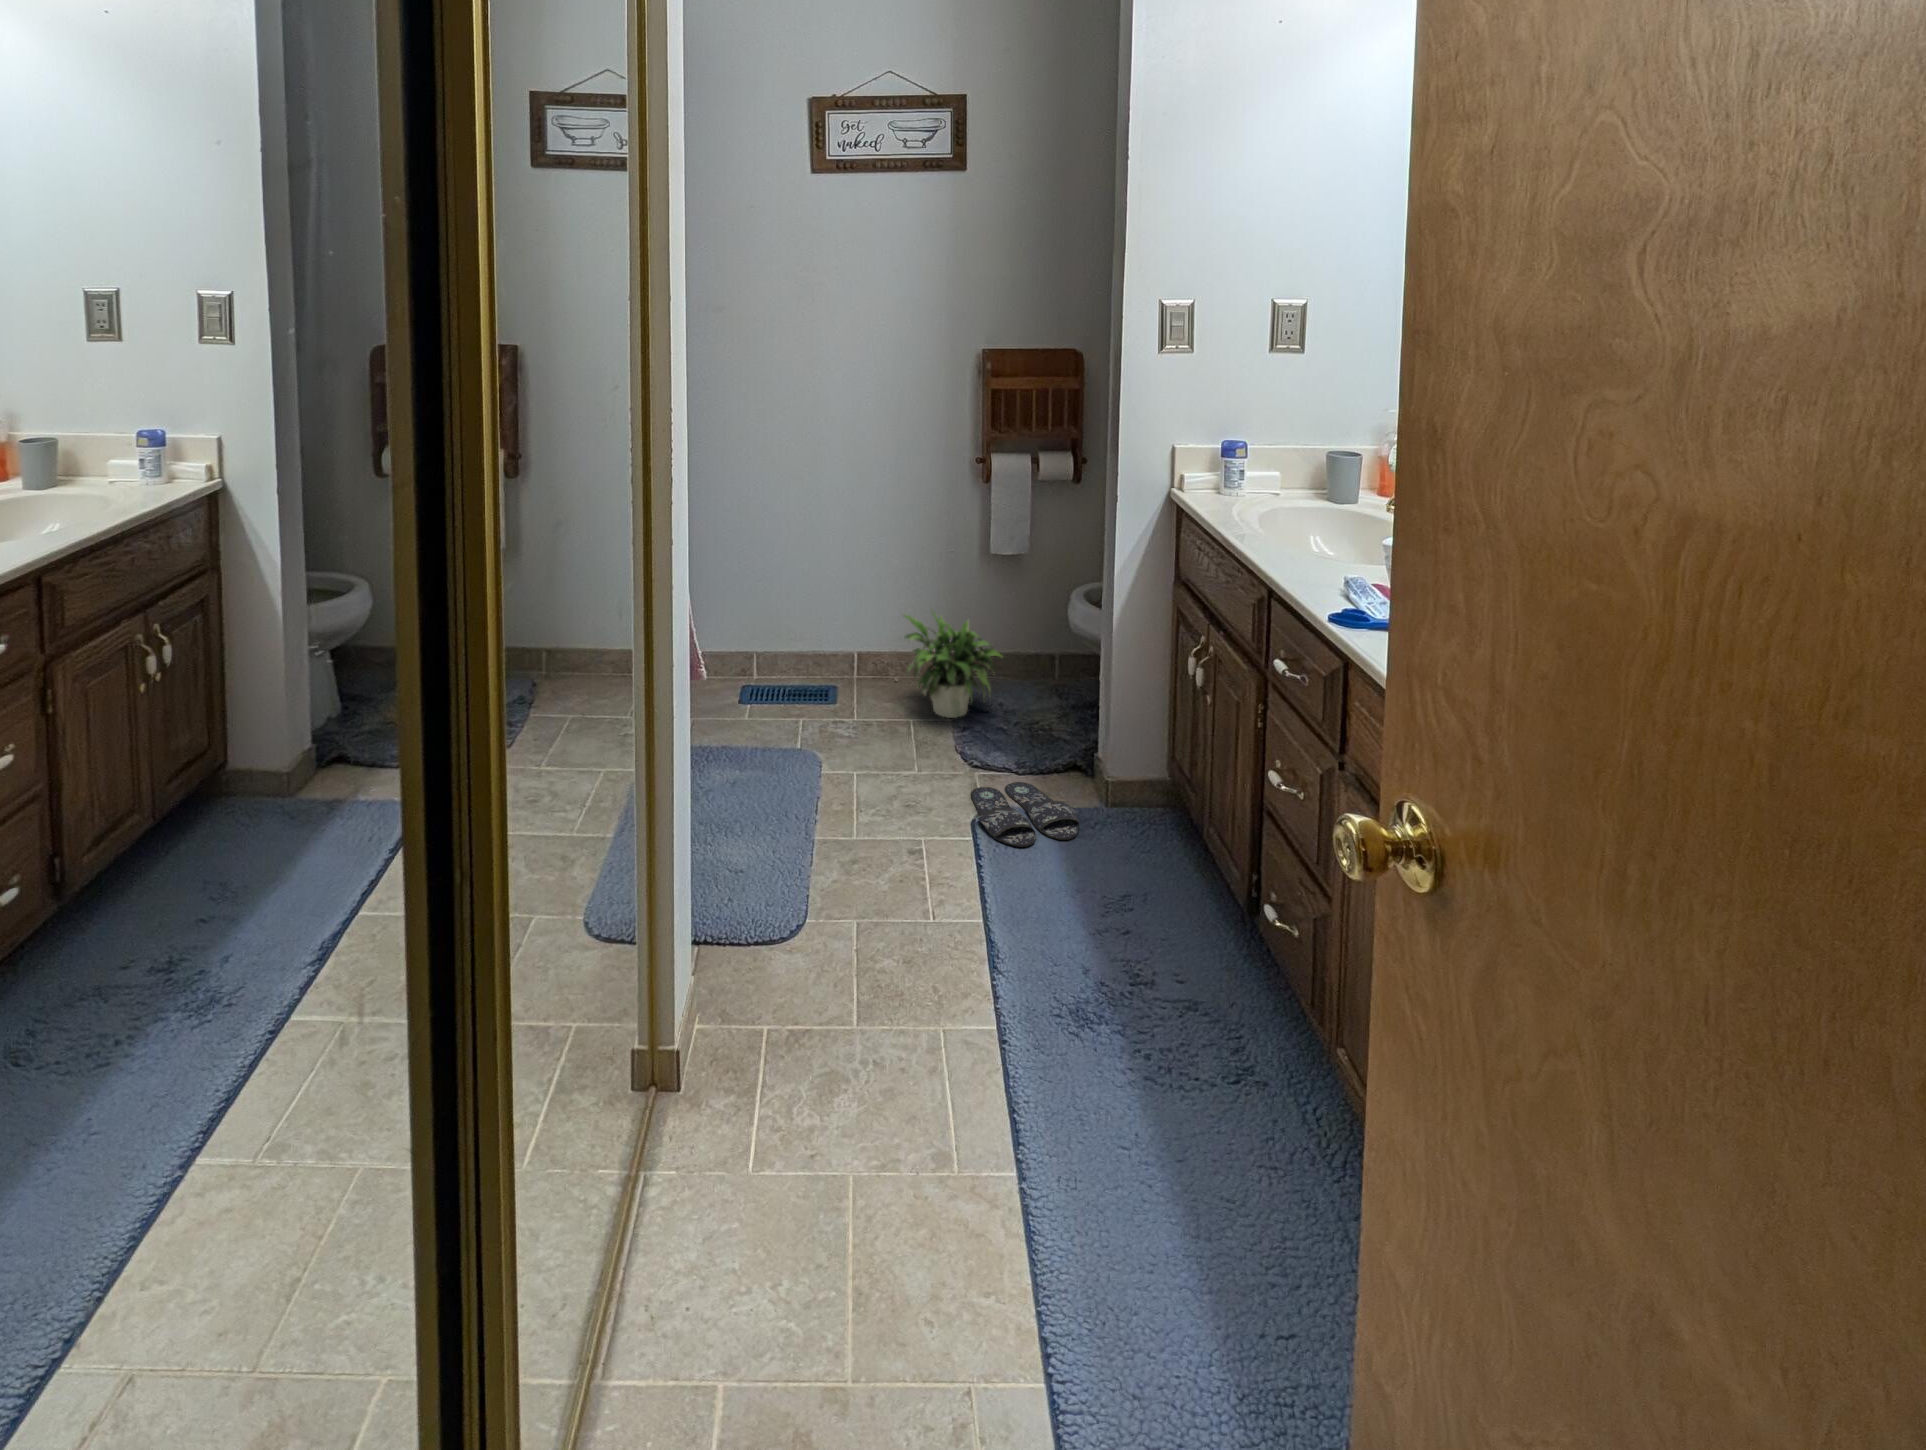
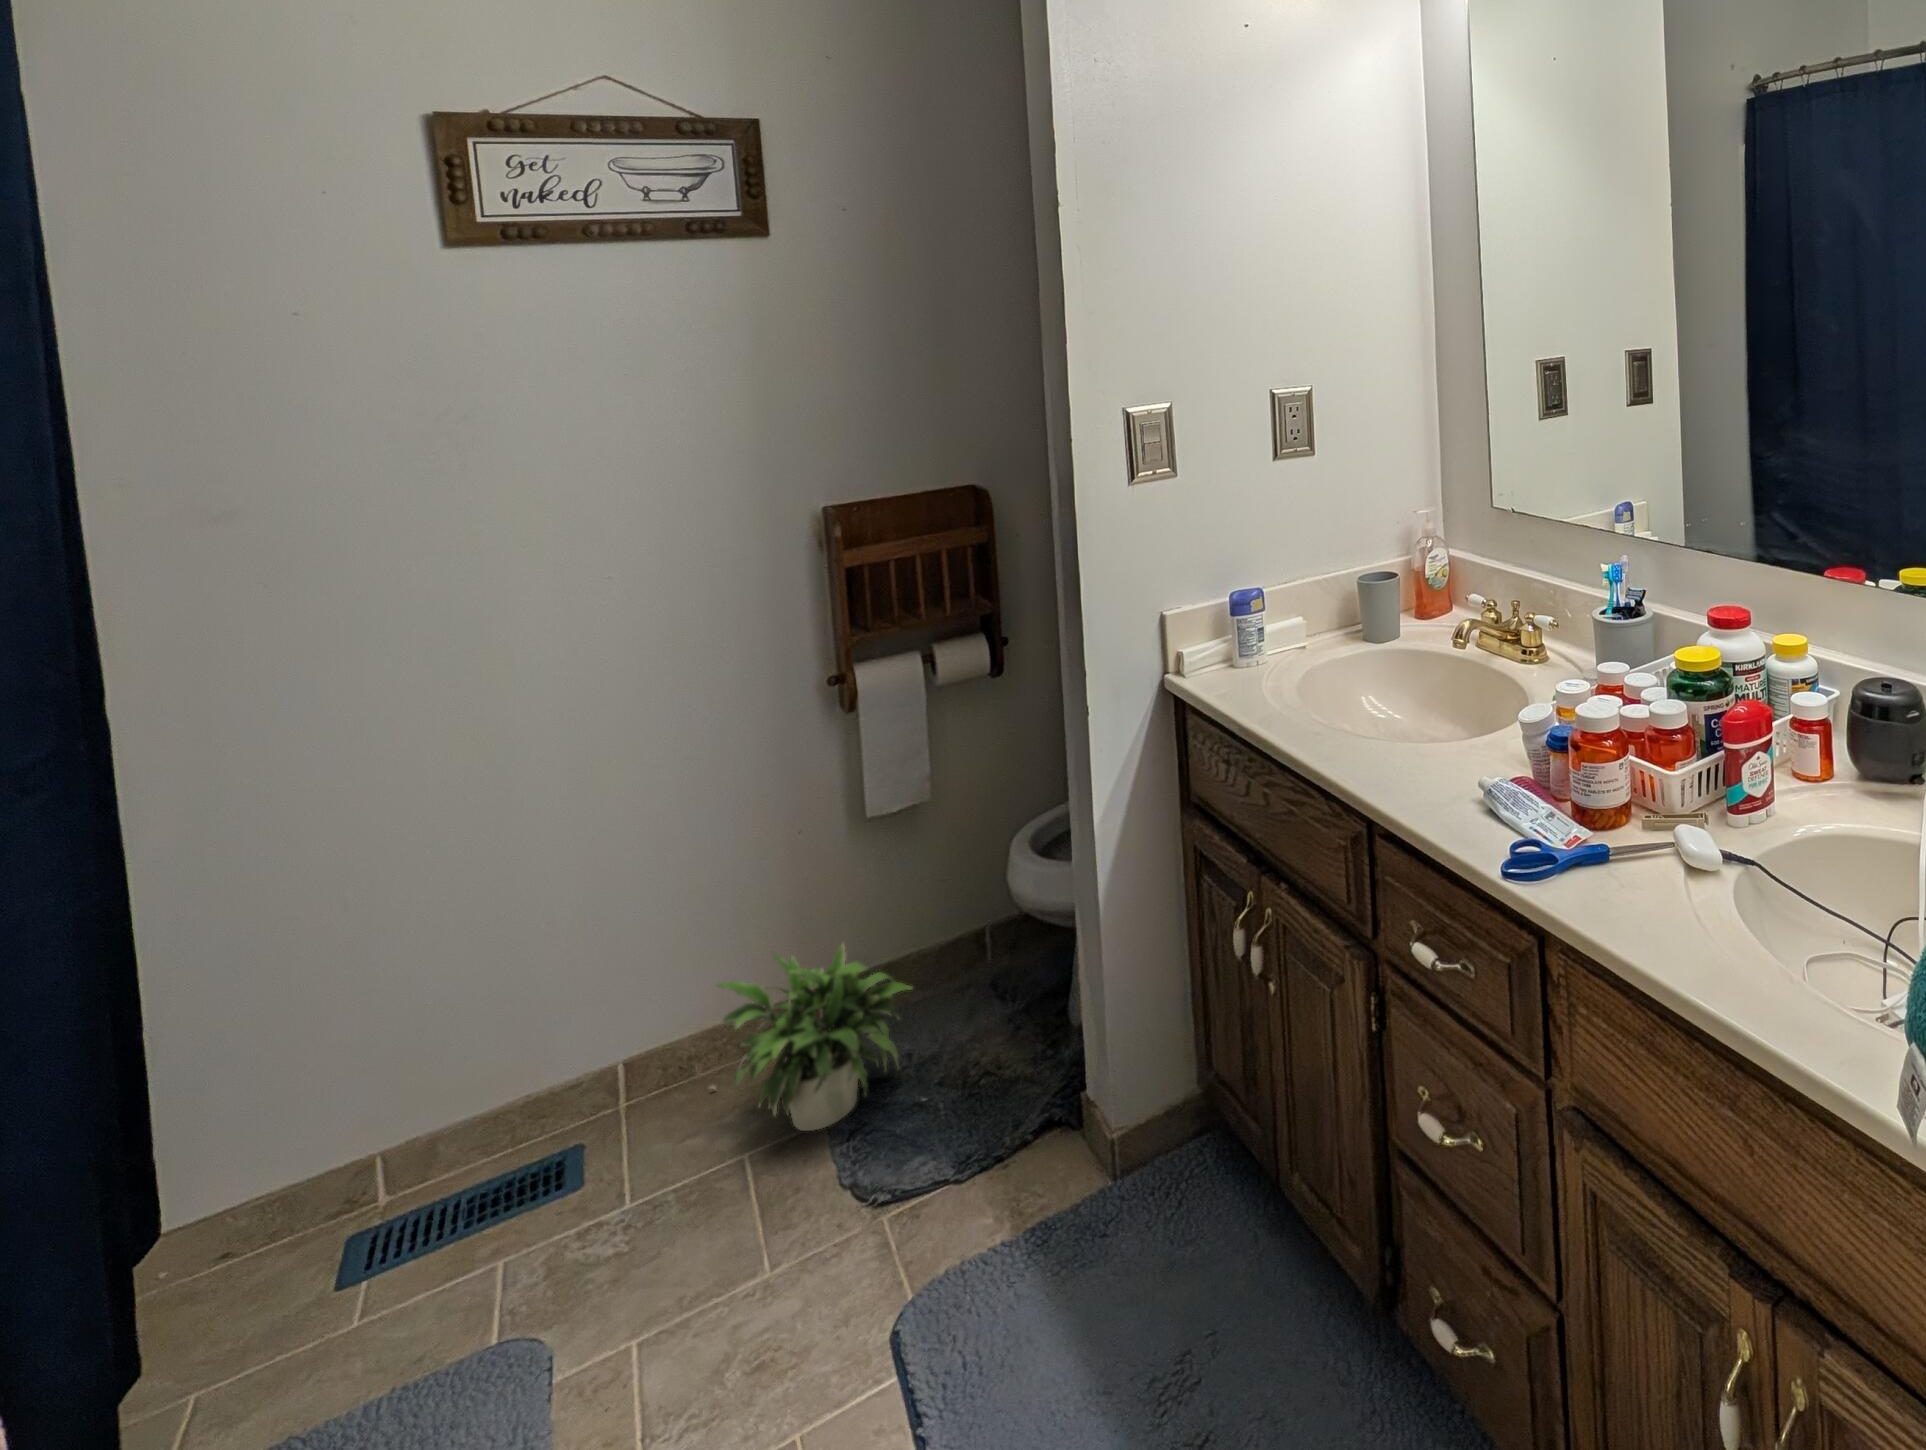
slippers: present [971,782,1079,847] -> none [887,1203,1087,1366]

